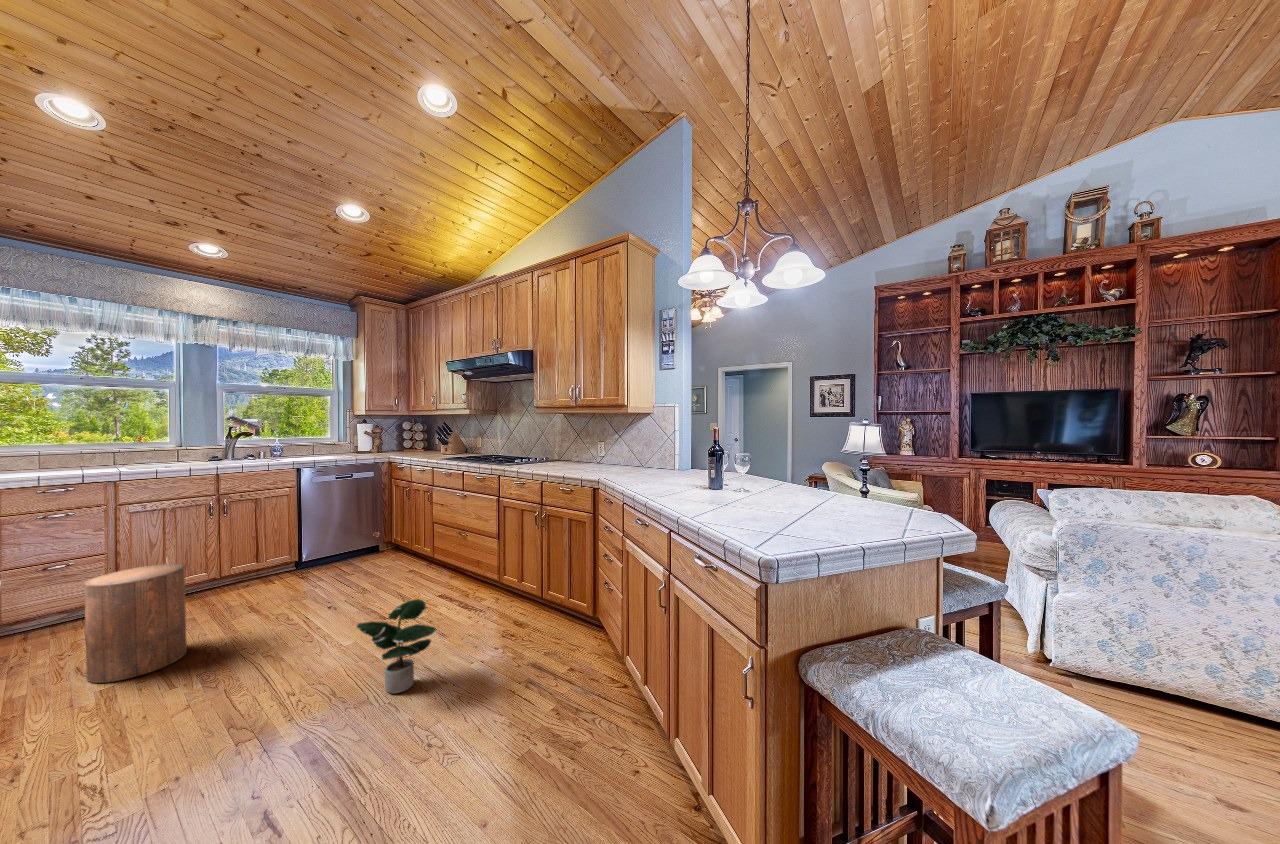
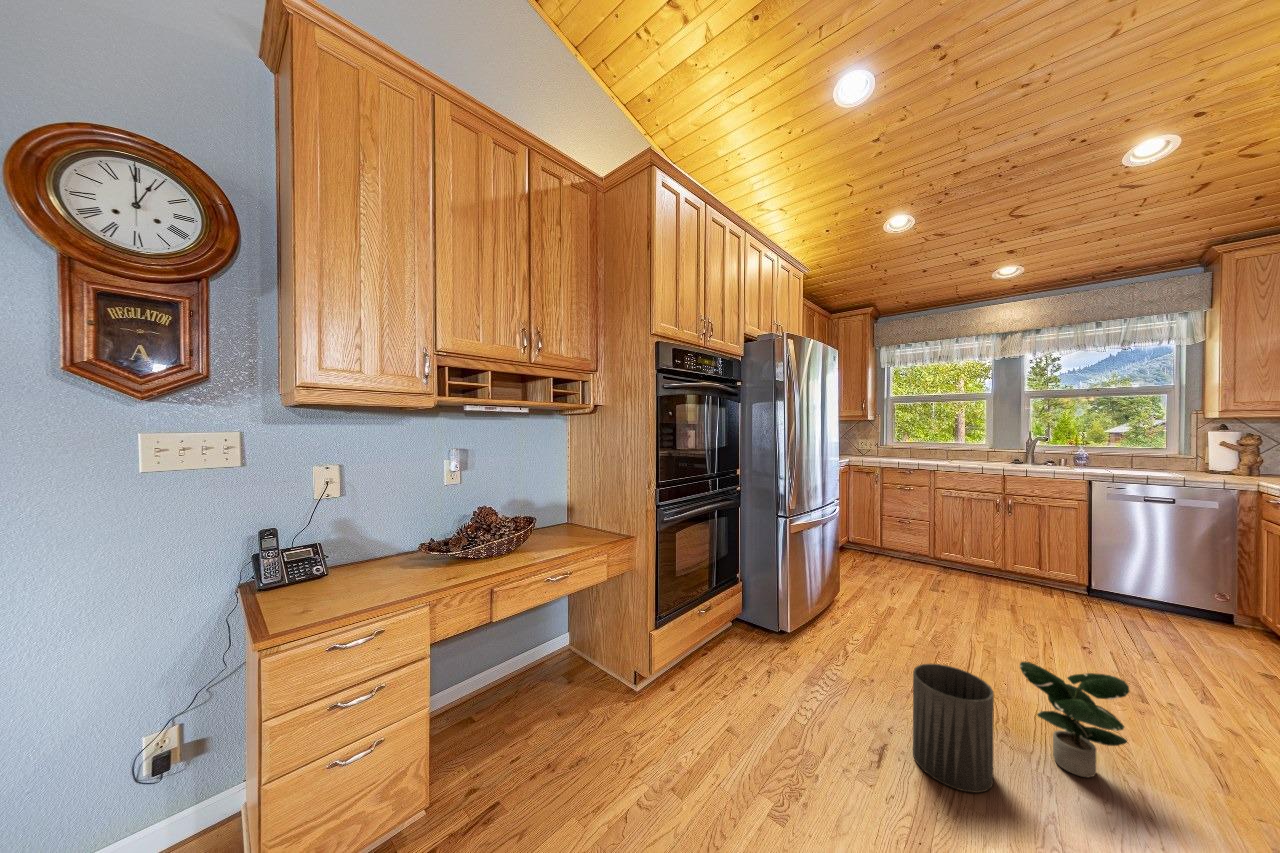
stool: present [84,564,187,683] -> none [886,535,944,616]
trash can: none [288,655,375,791] -> present [913,664,994,793]

